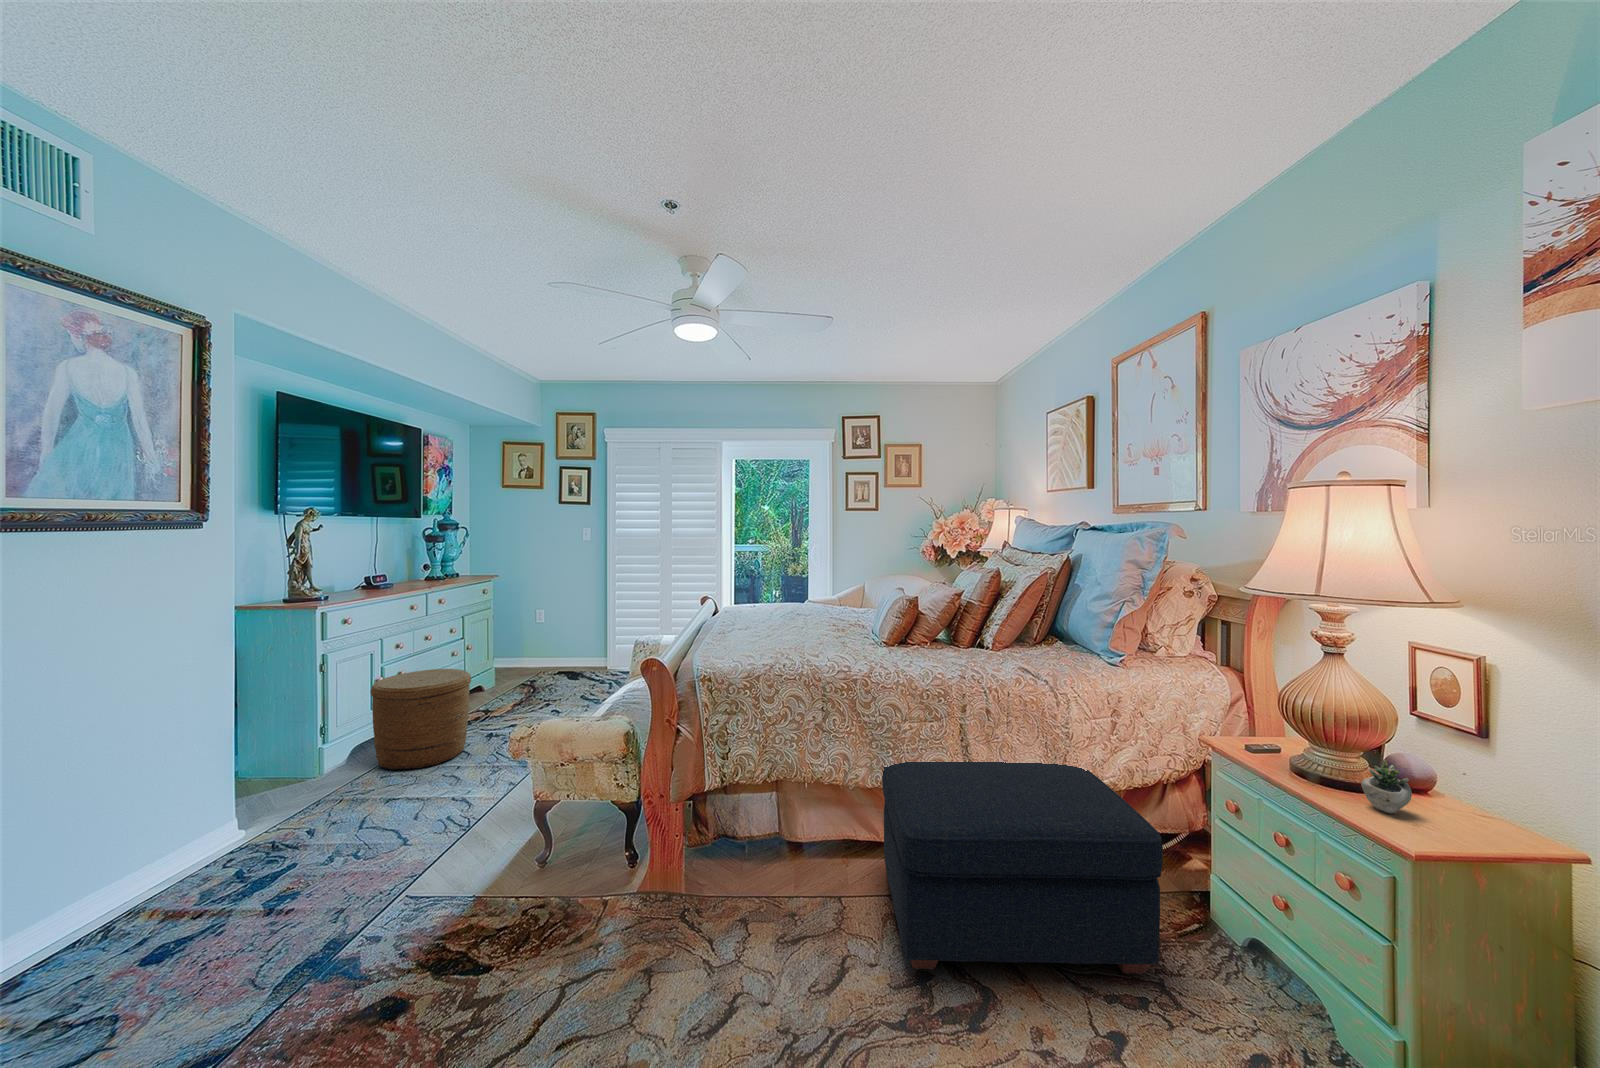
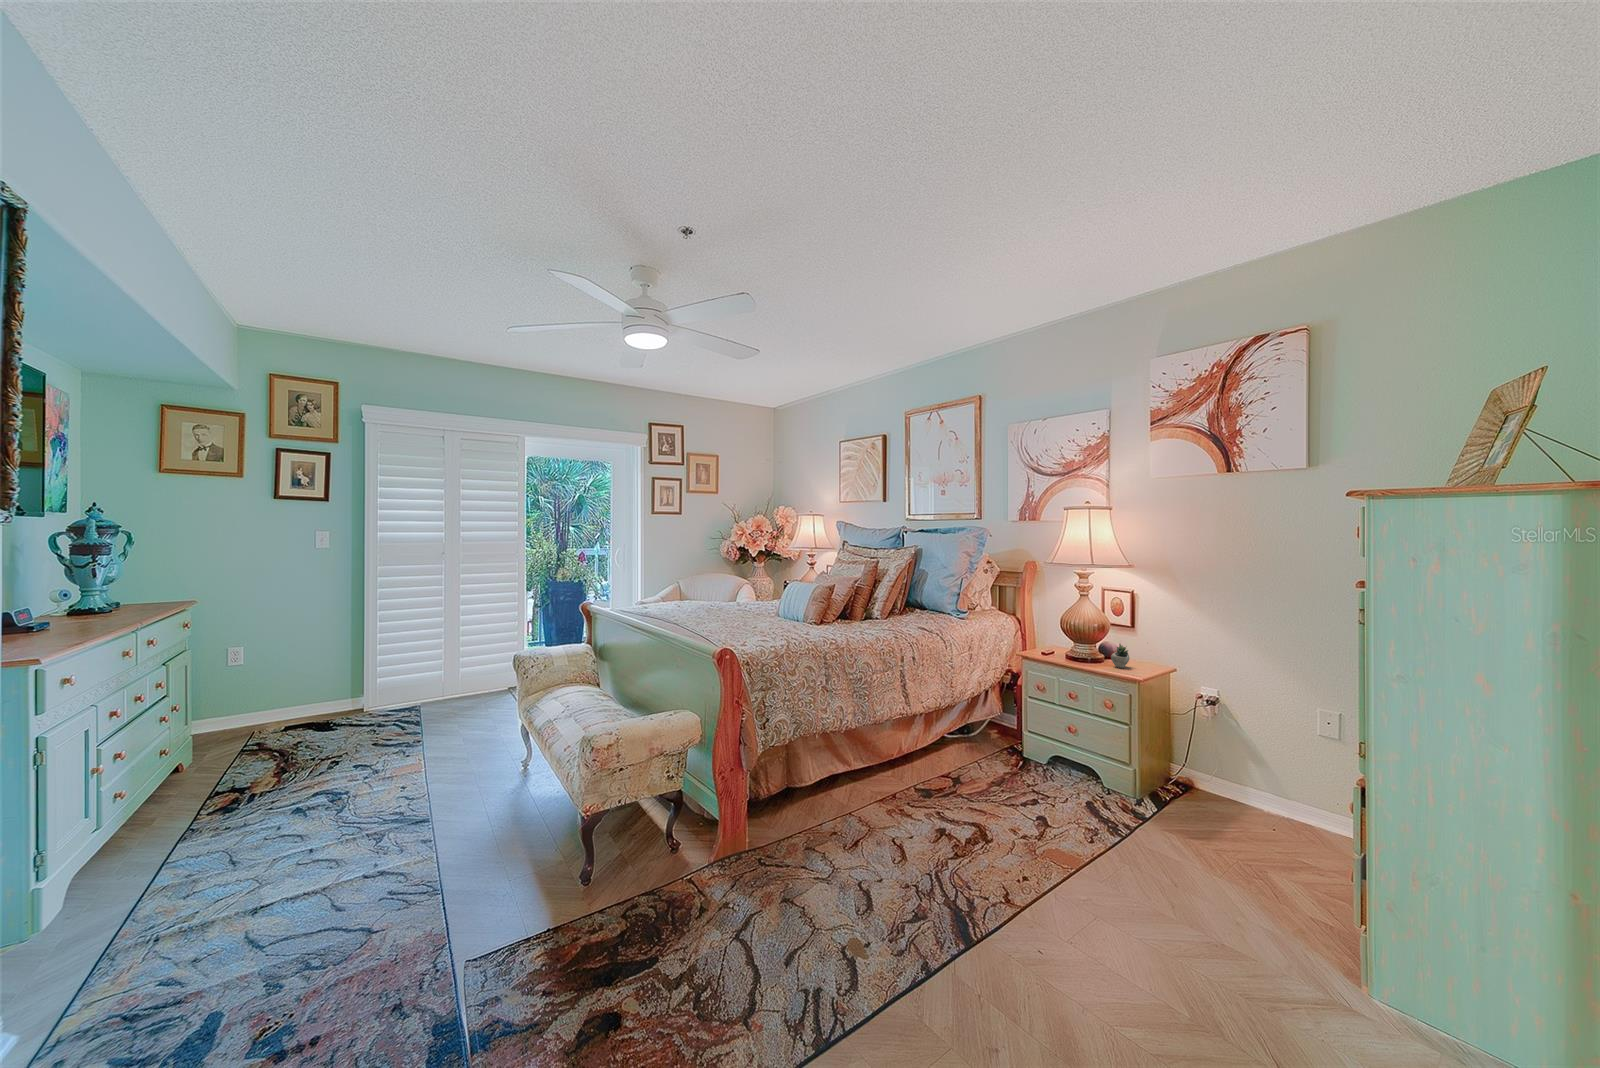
woven basket: present [370,669,471,769] -> none [145,727,308,883]
ottoman: present [882,760,1163,974] -> none [858,686,1035,828]

